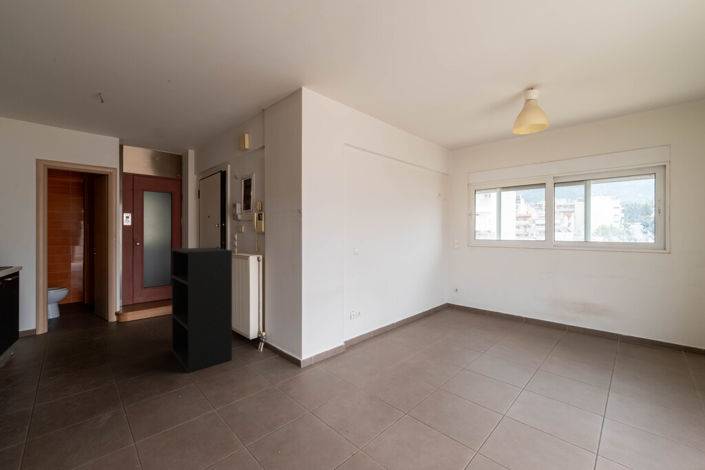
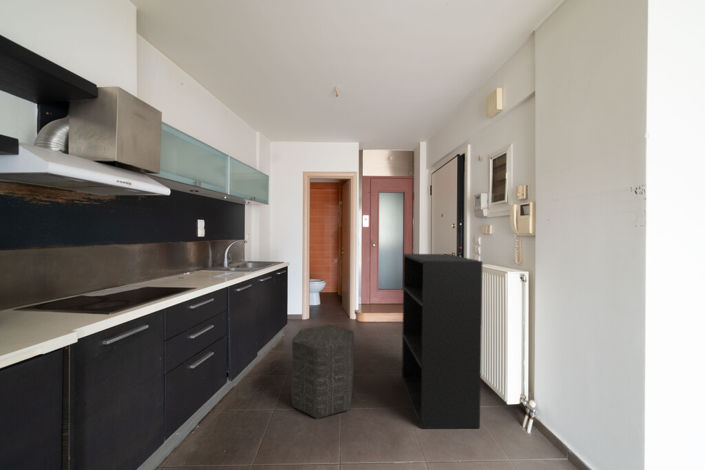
ottoman: none [46,318,122,401] -> present [291,326,354,419]

